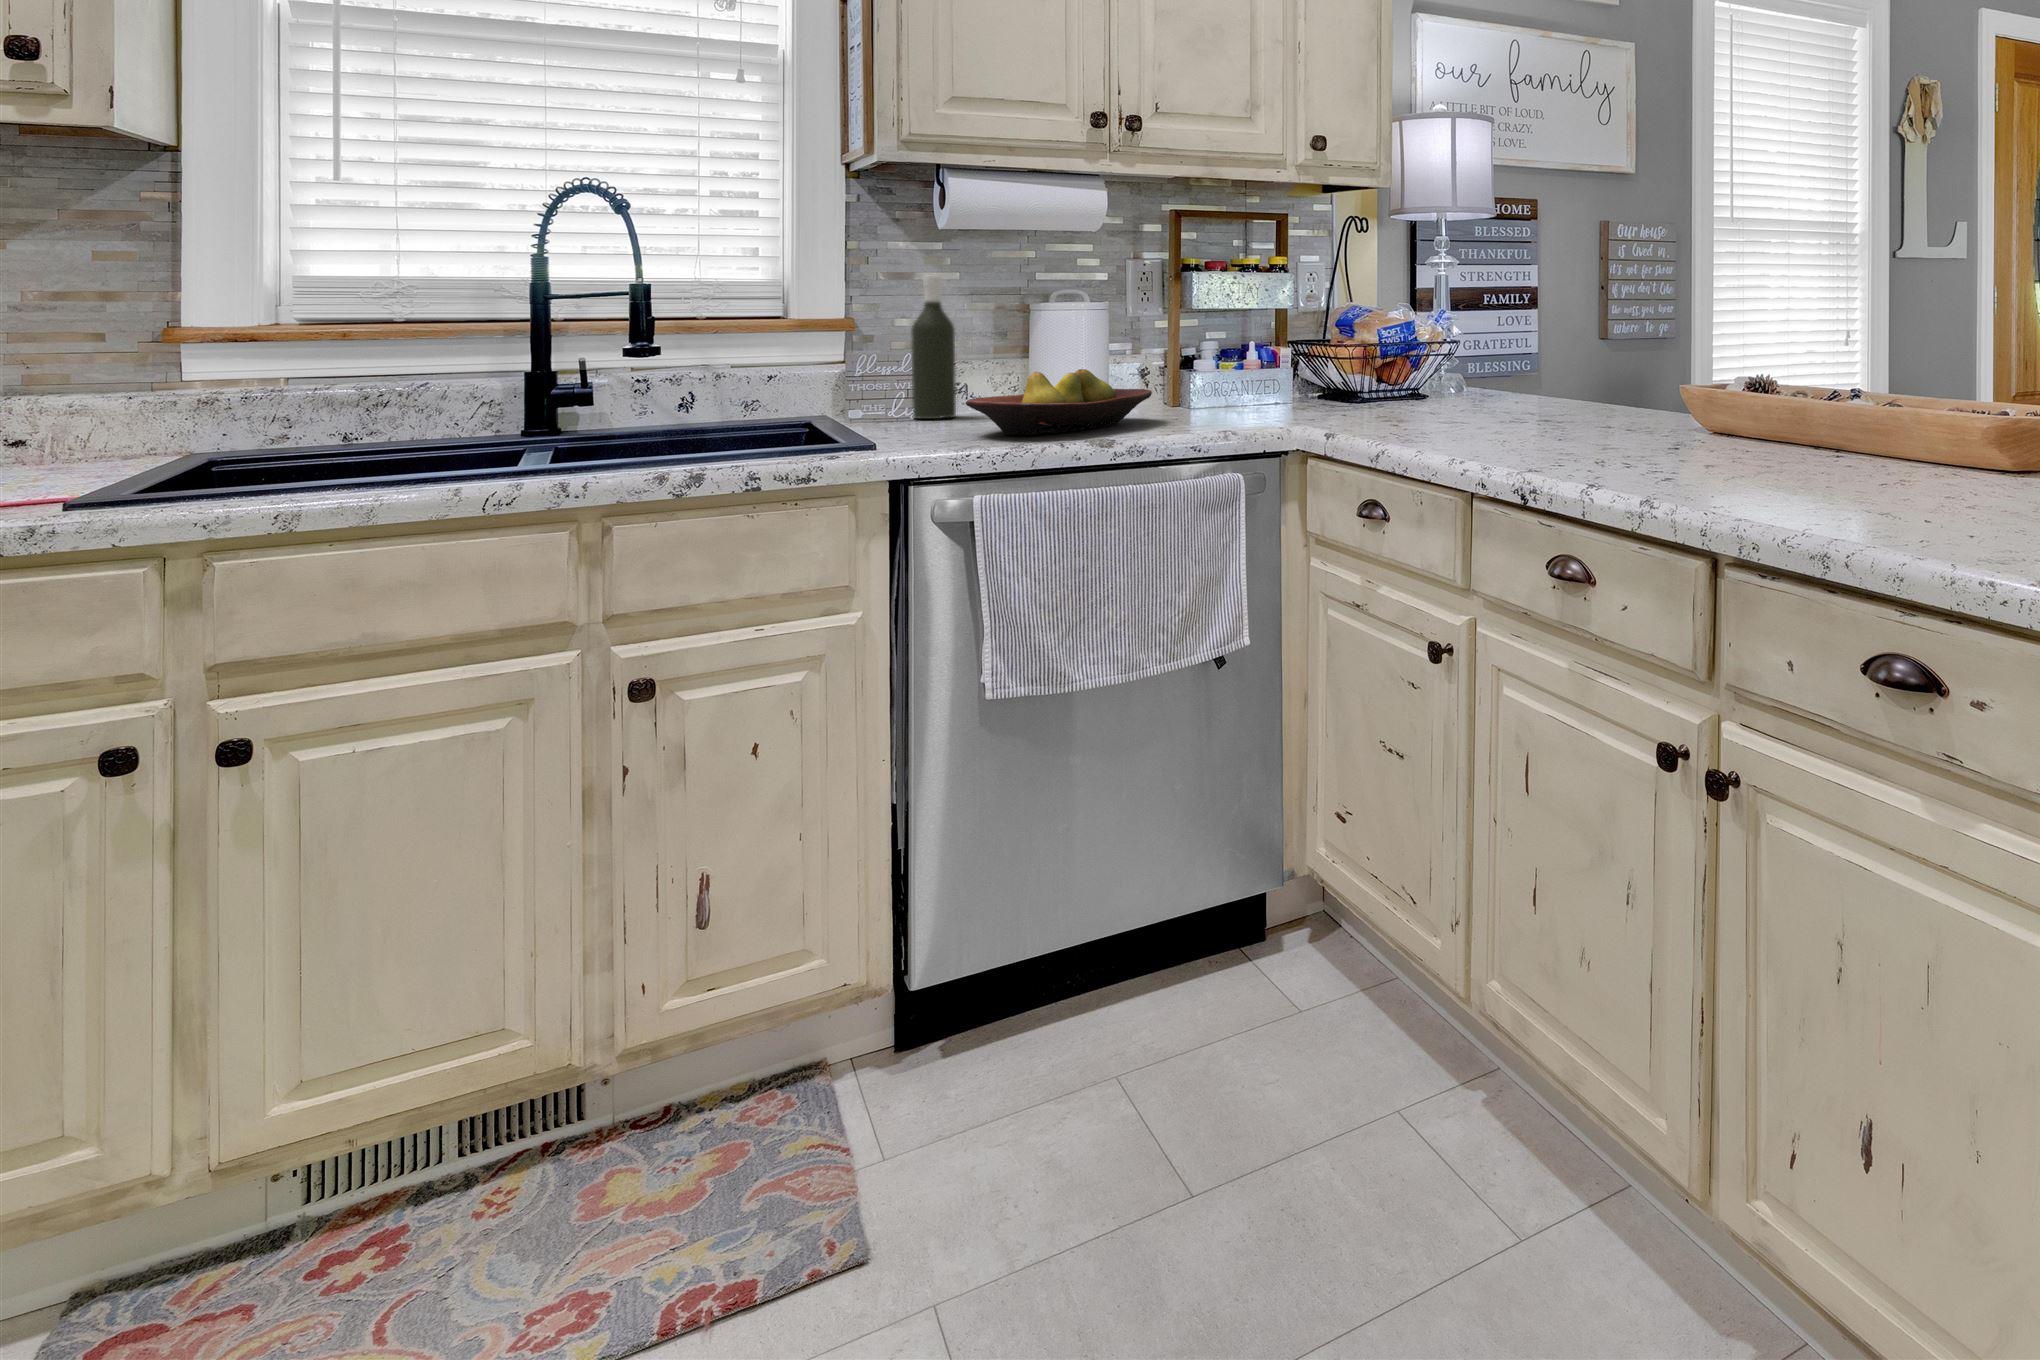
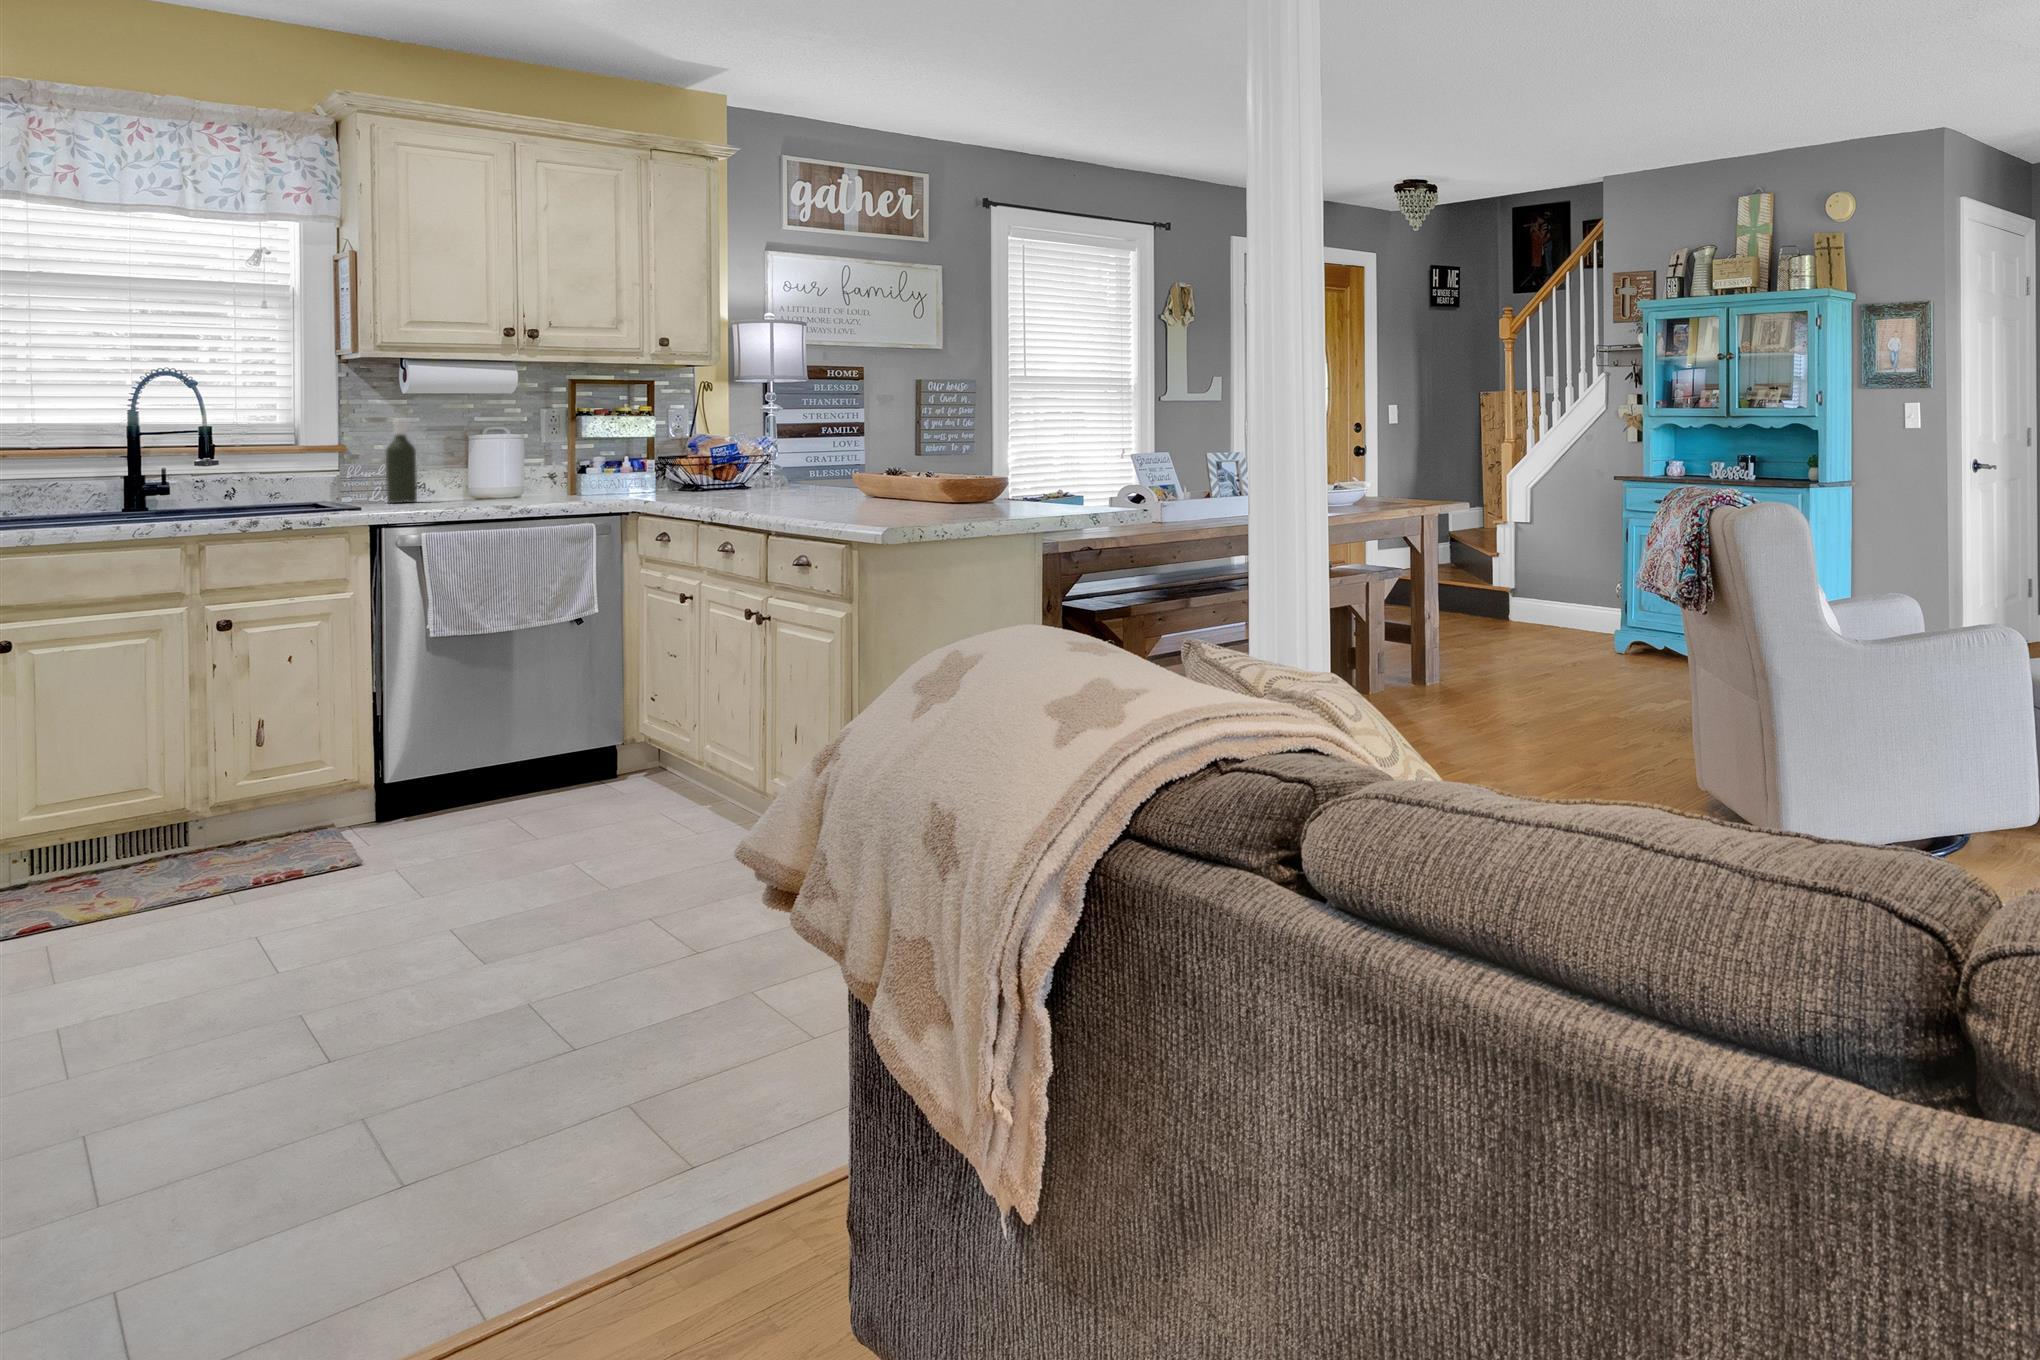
fruit bowl: present [966,369,1152,435] -> none [420,470,548,505]

